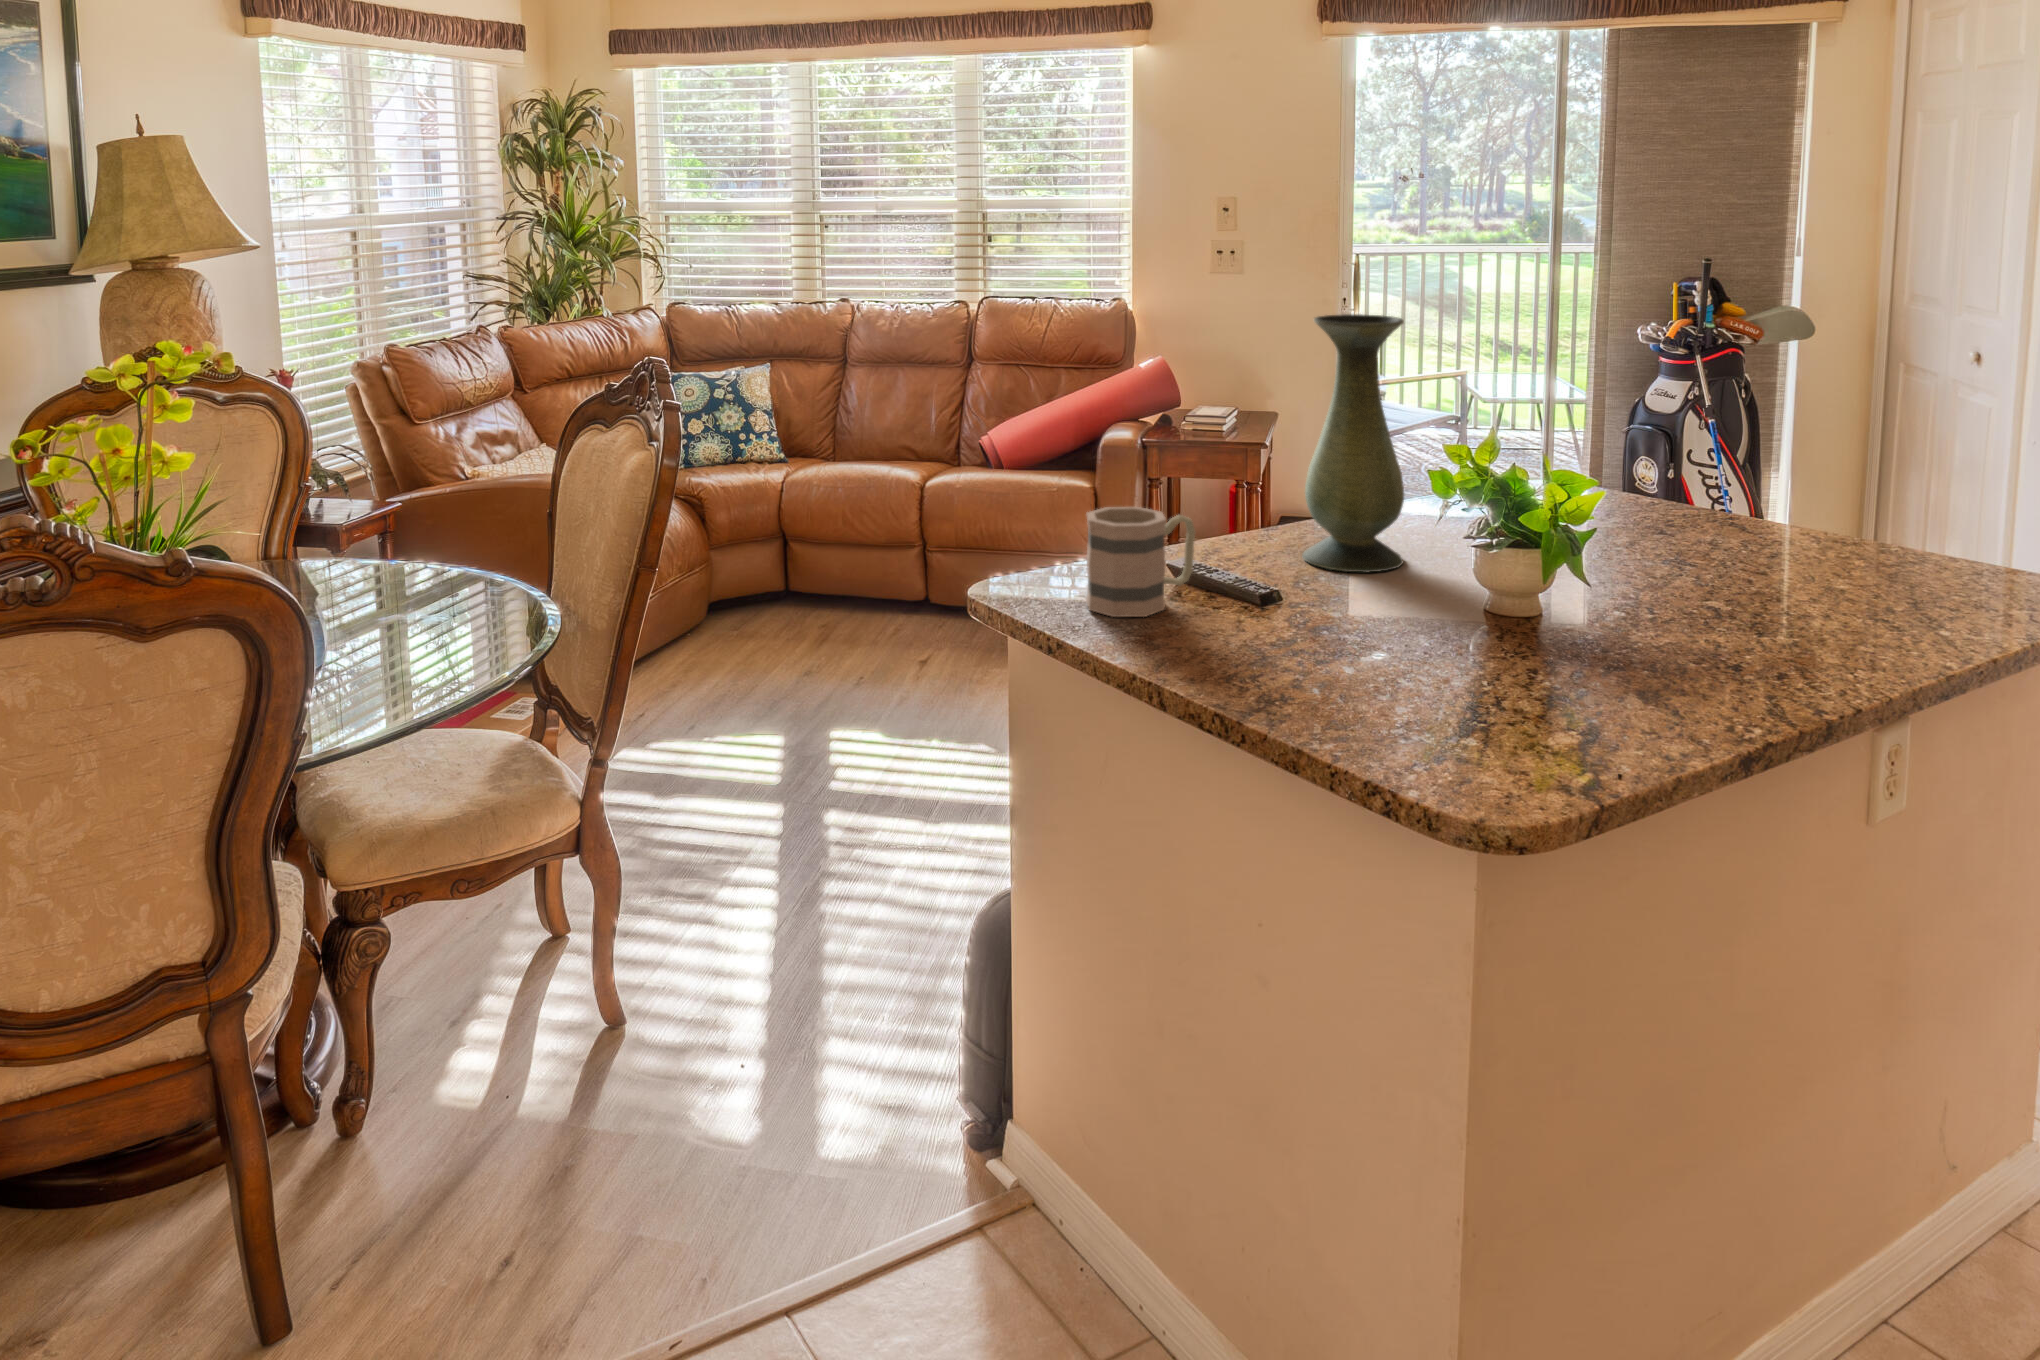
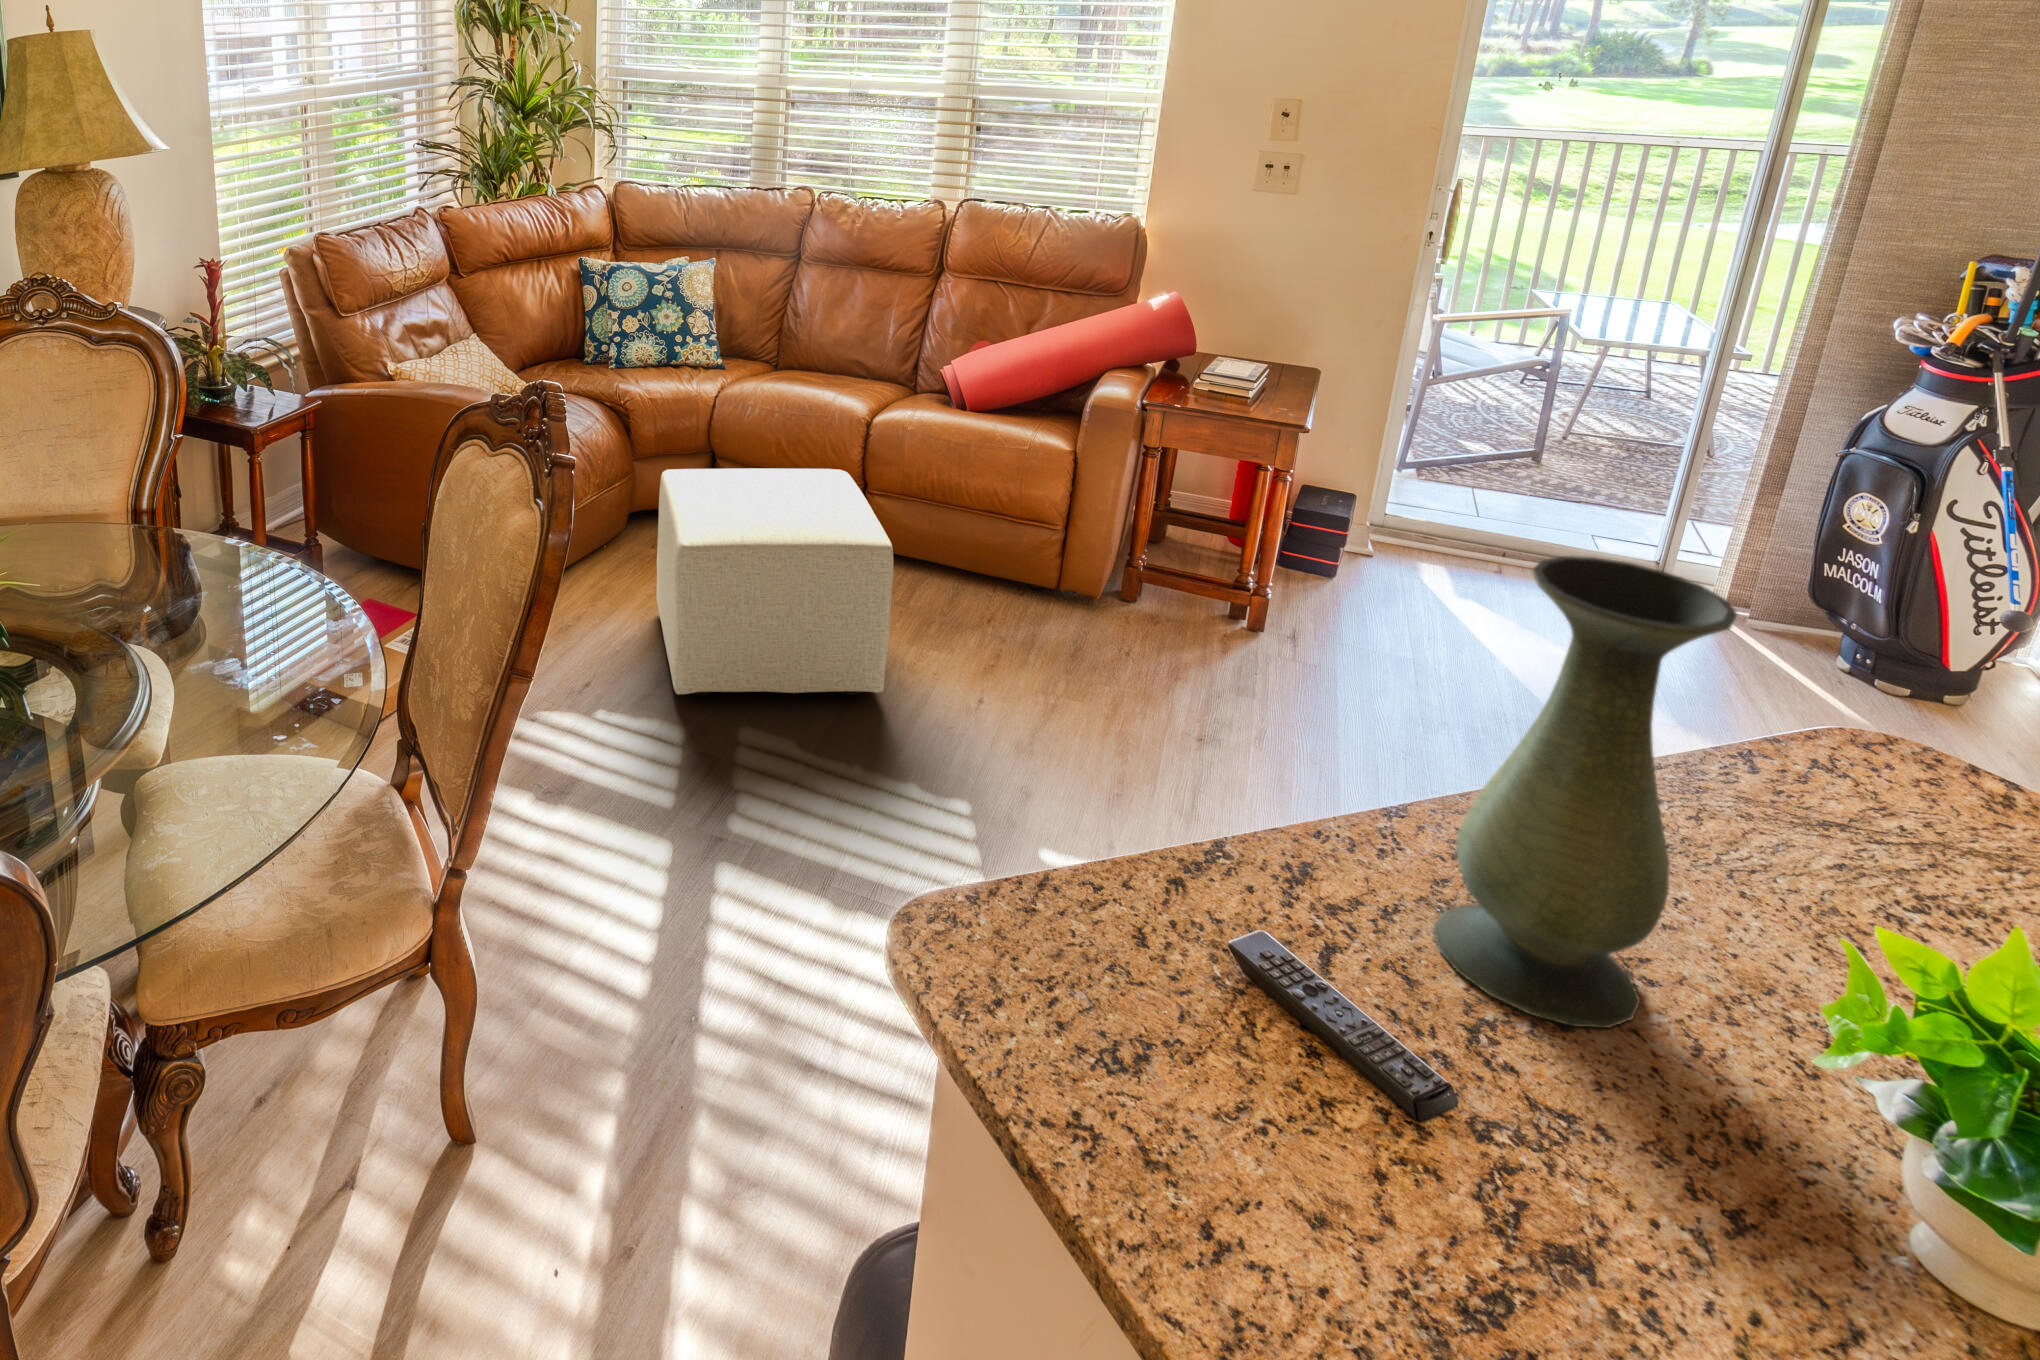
mug: present [1086,507,1195,617] -> none [1040,872,1255,1103]
ottoman: none [748,516,962,718] -> present [656,468,893,695]

